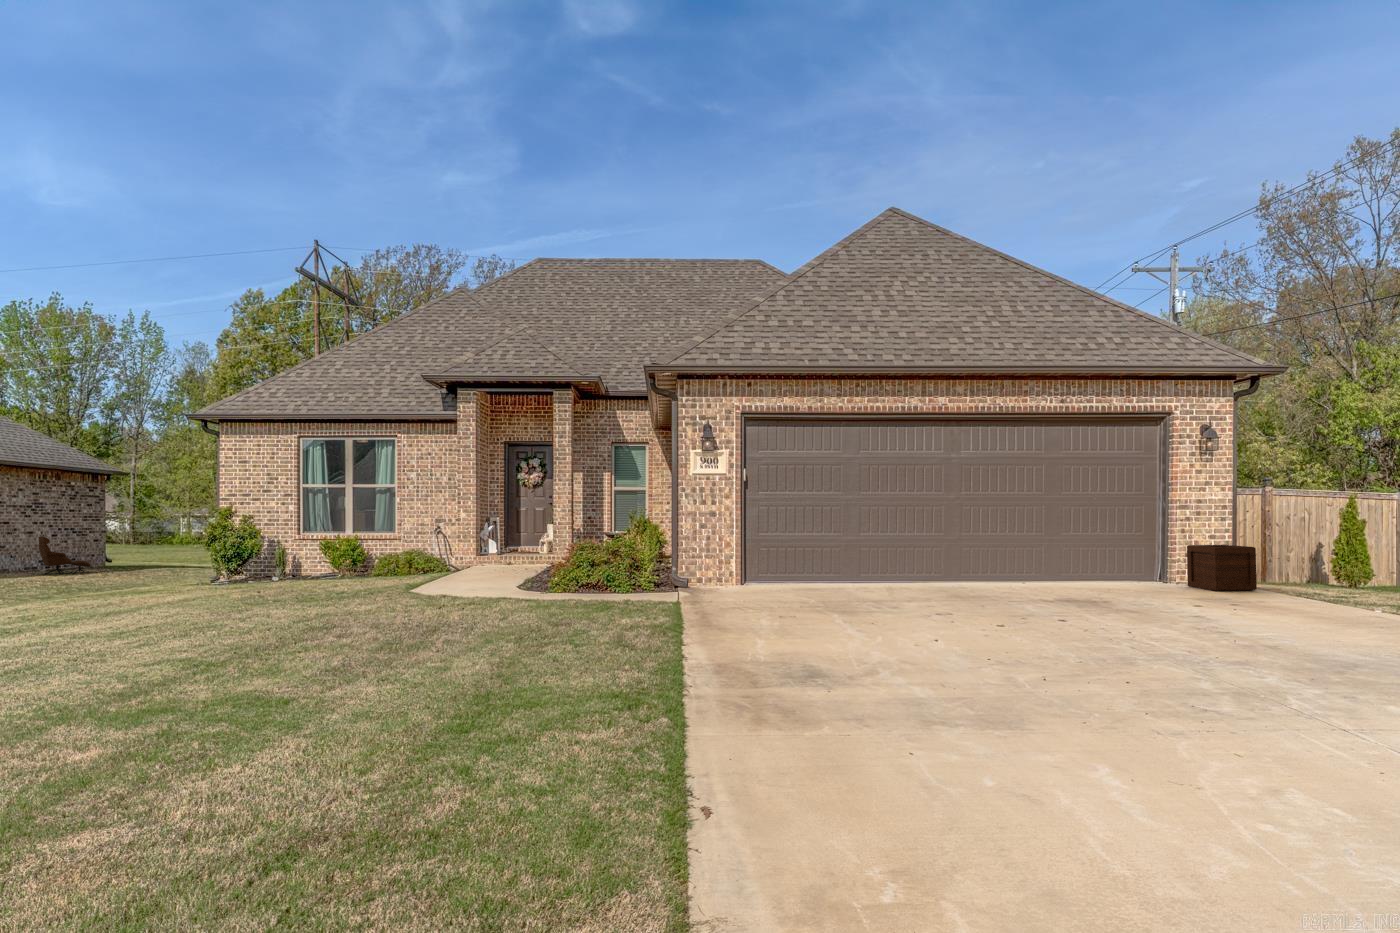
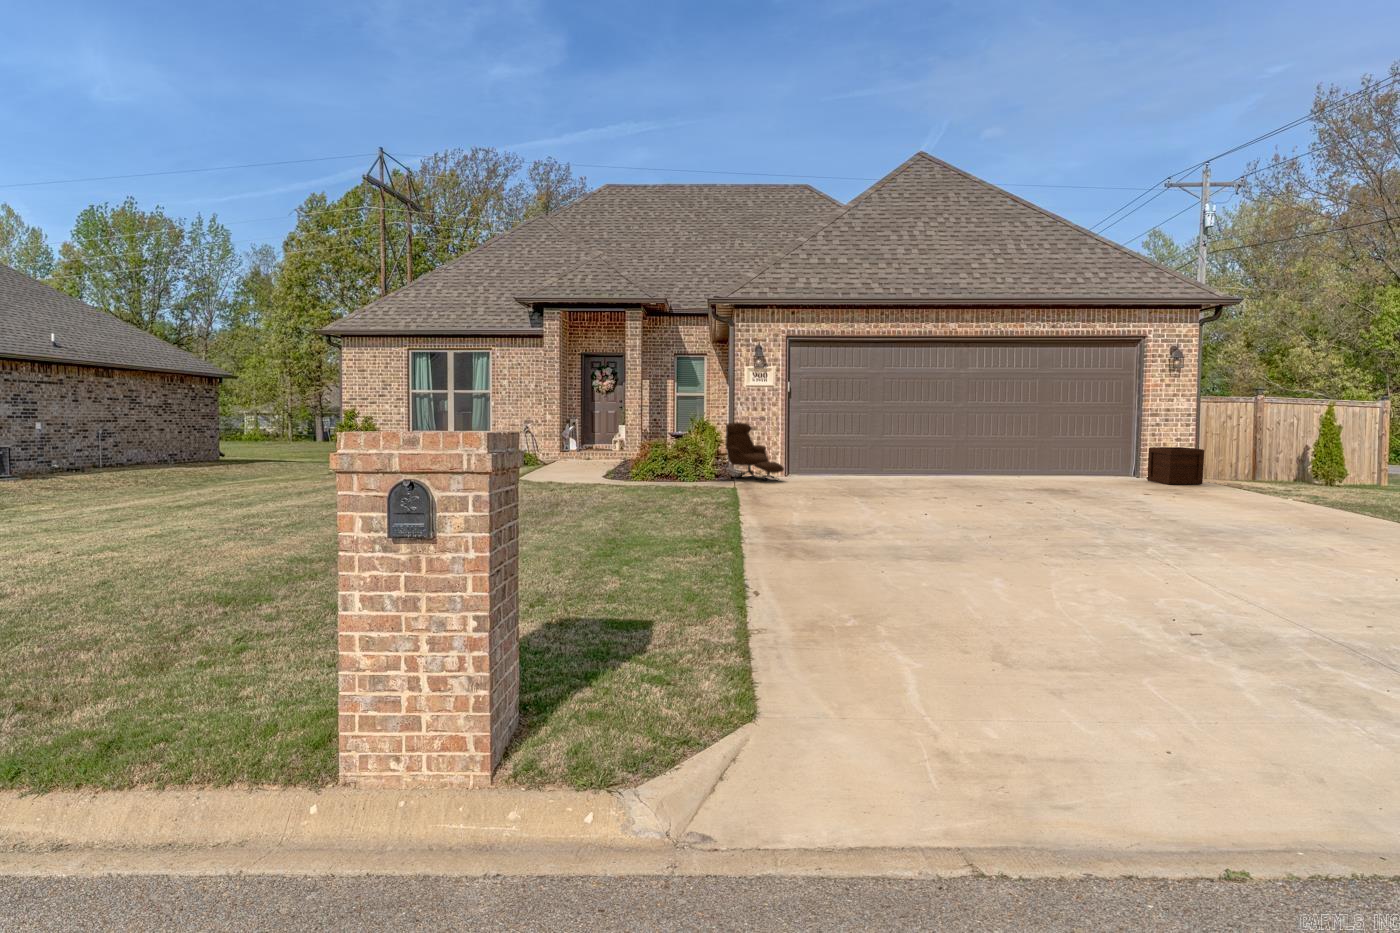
lounge chair: present [38,536,90,574] -> present [725,422,784,479]

